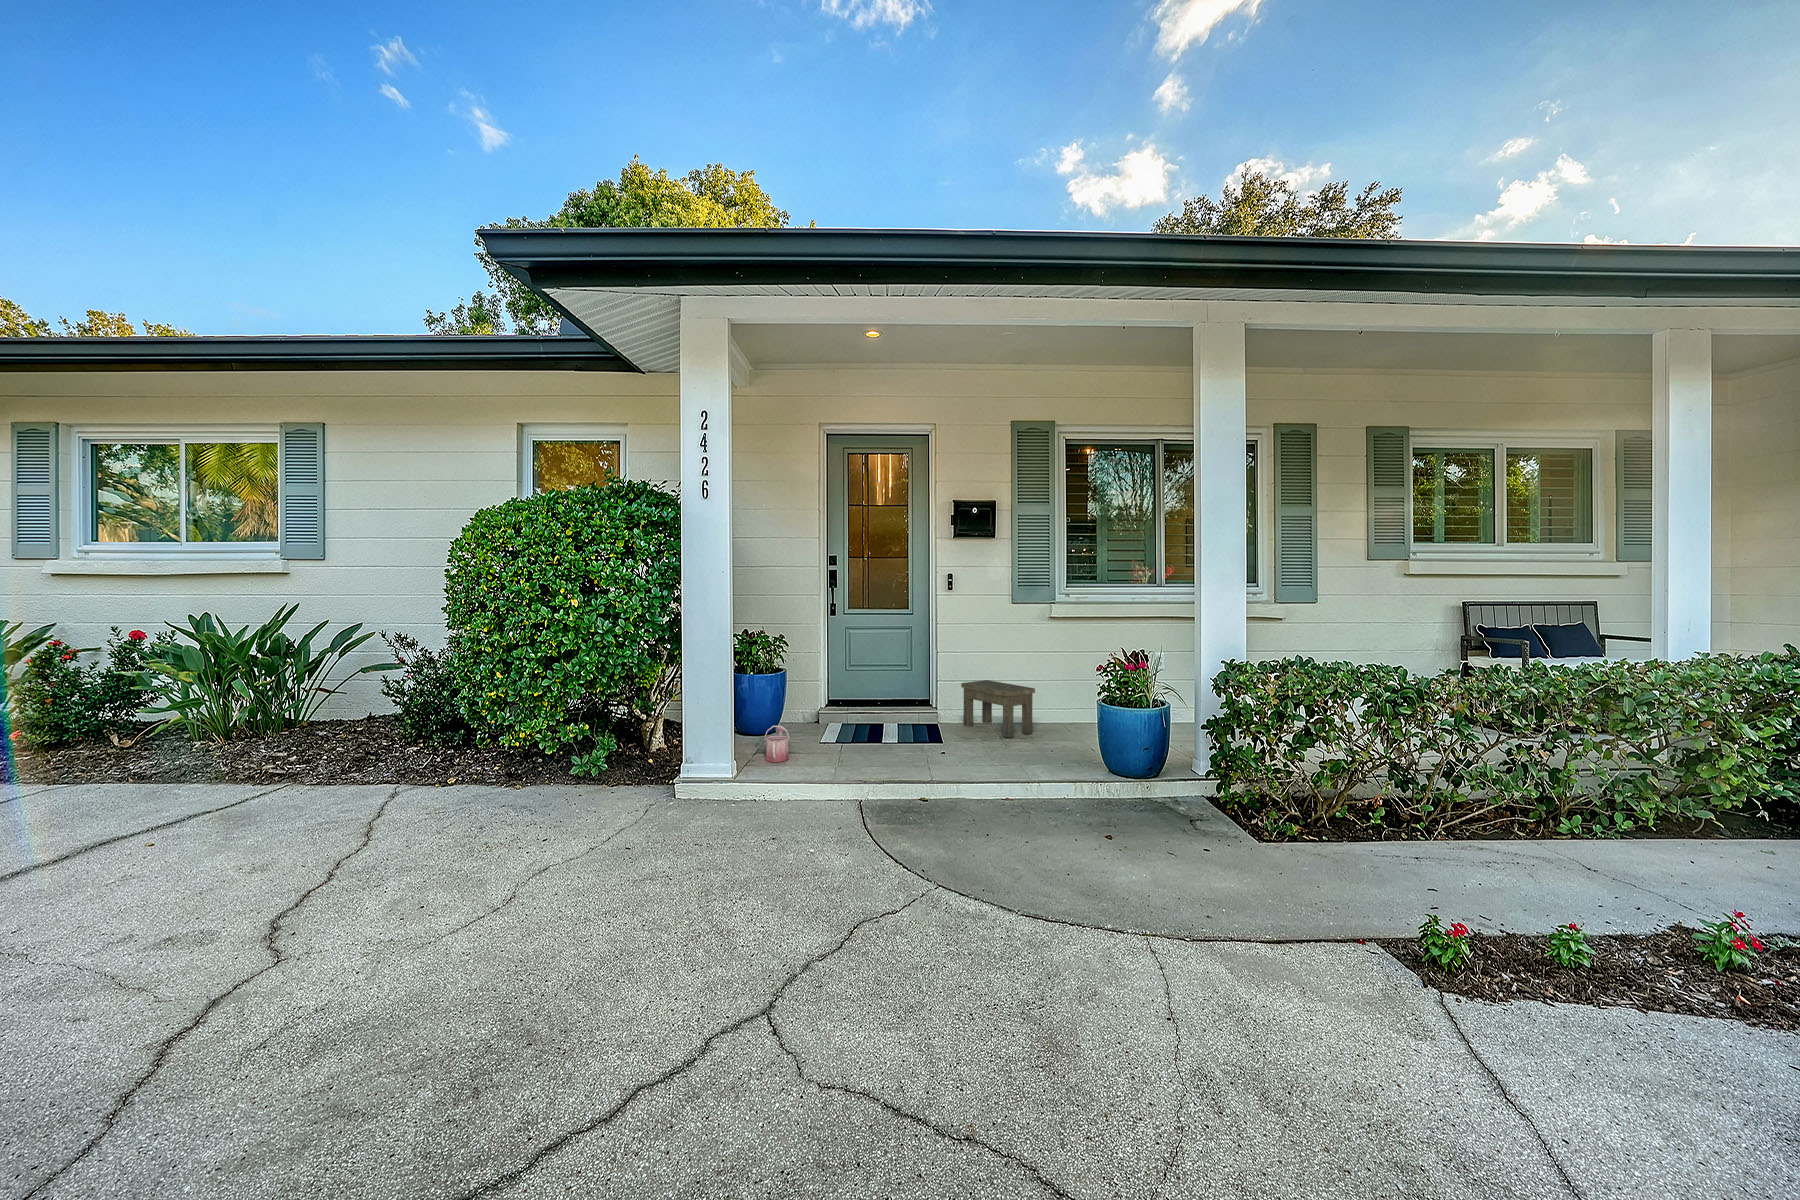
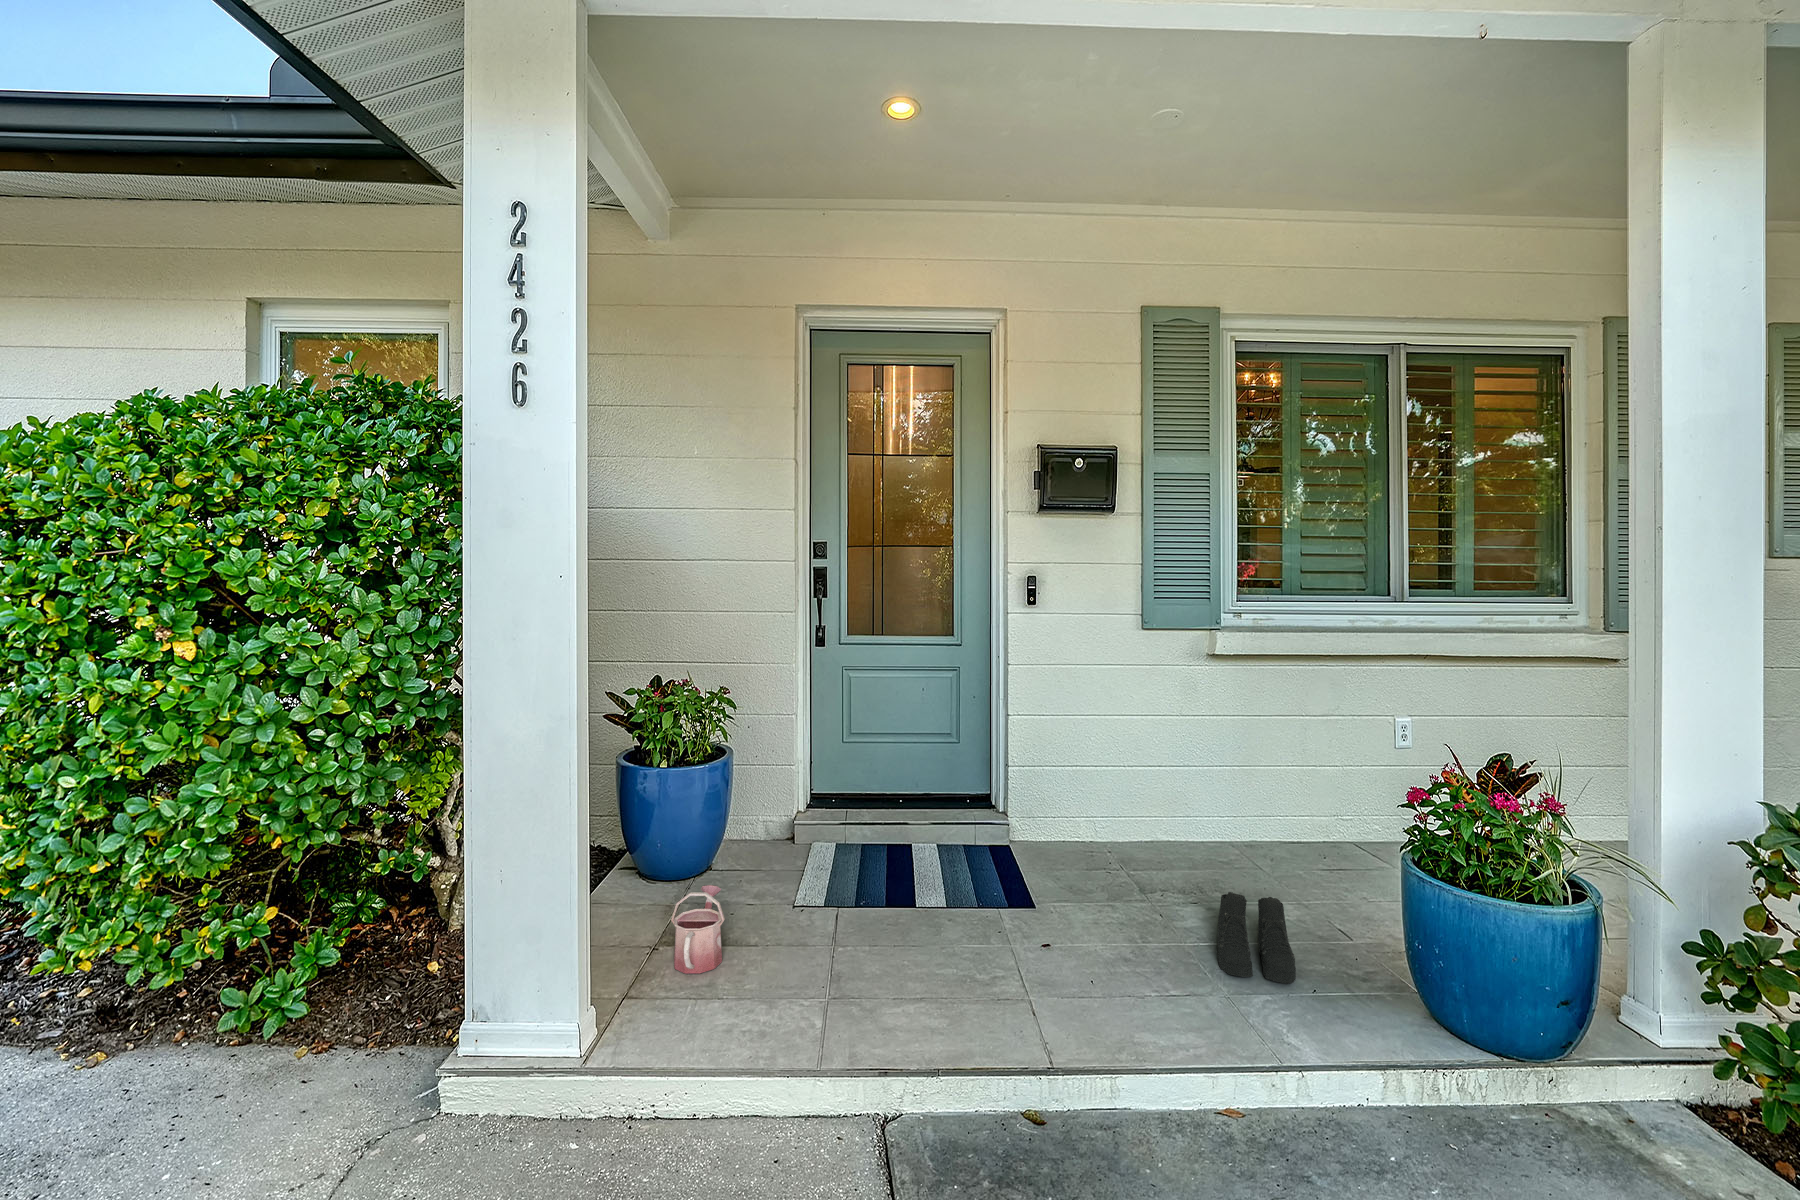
side table: present [961,680,1035,738] -> none [1052,766,1197,890]
boots: none [1029,727,1063,763] -> present [1218,892,1296,983]

